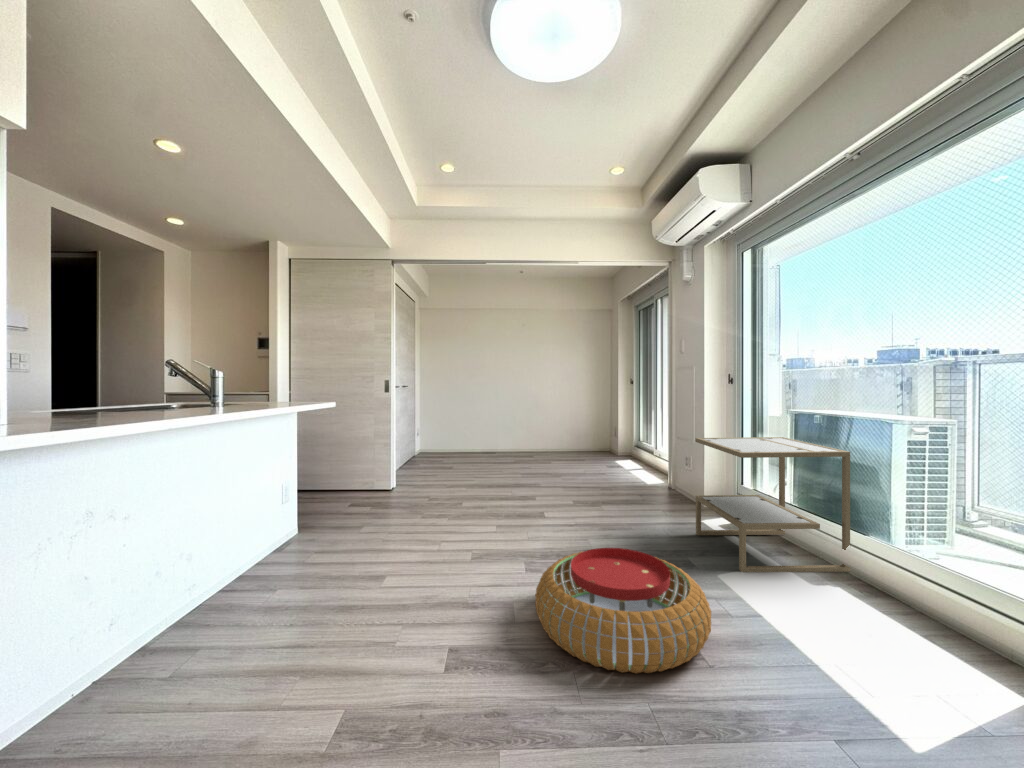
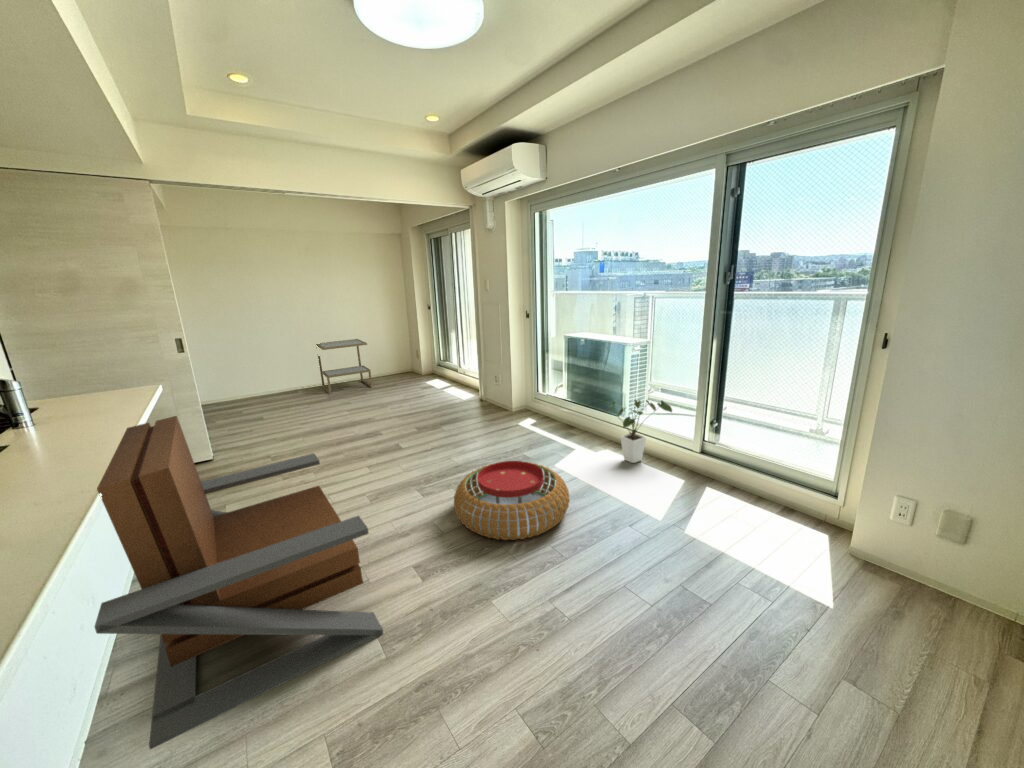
lounge chair: none [72,414,407,736] -> present [95,416,383,749]
side table: present [695,437,850,572] -> present [316,339,373,394]
house plant: none [817,499,965,618] -> present [610,400,672,463]

